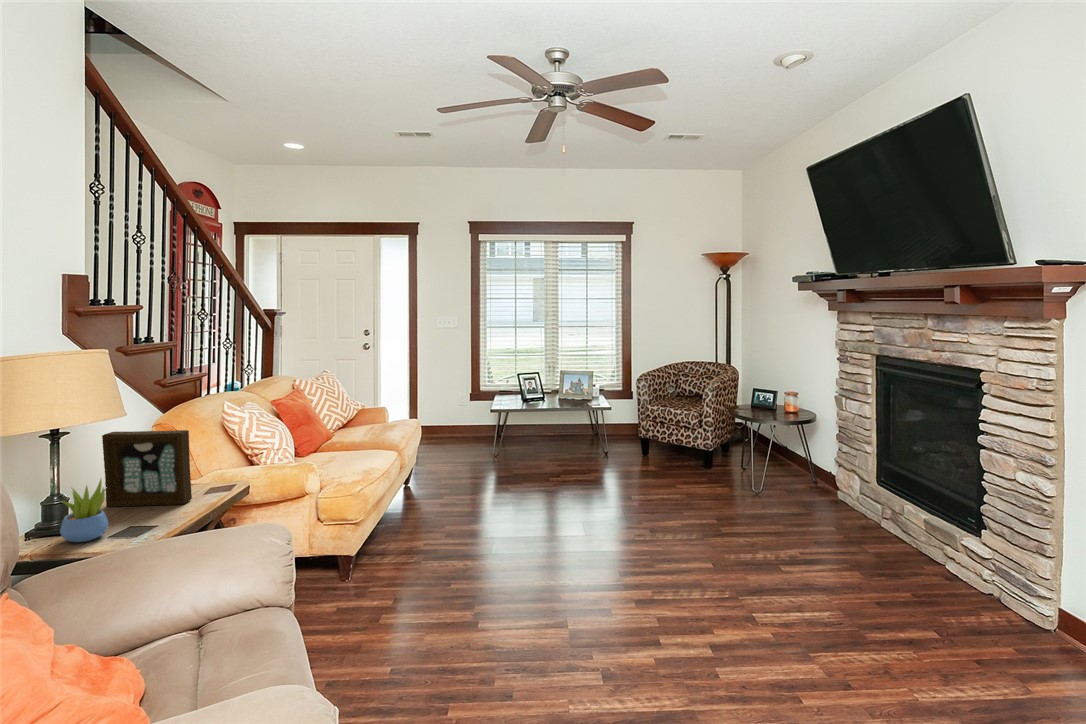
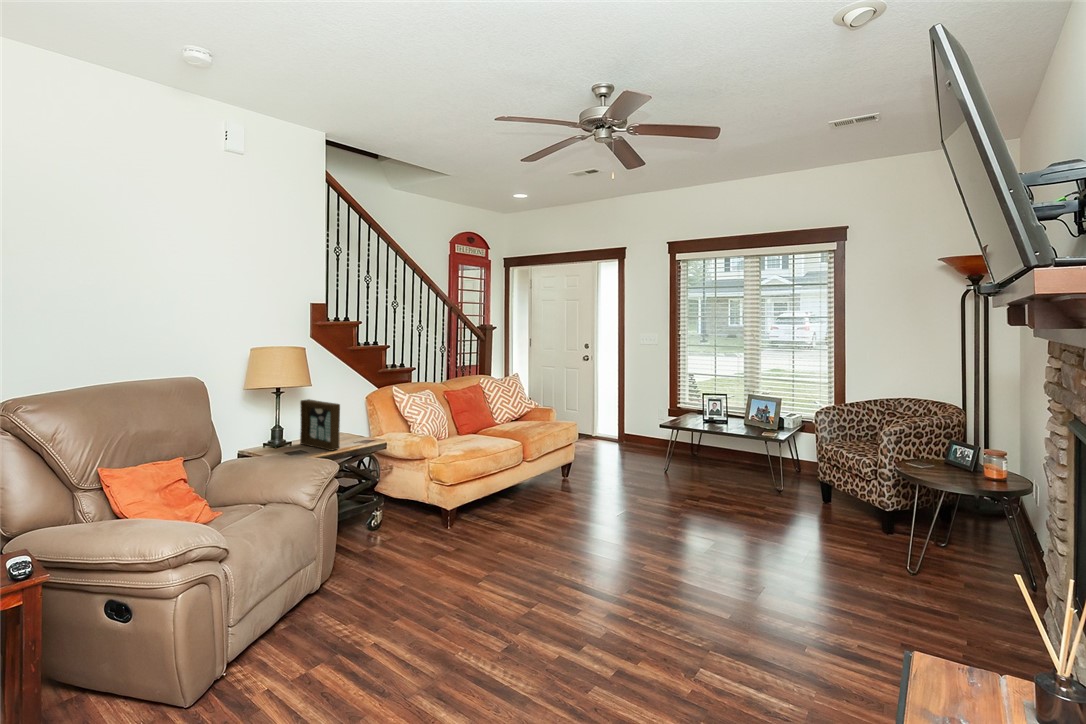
succulent plant: present [60,480,109,542] -> none [253,424,278,459]

